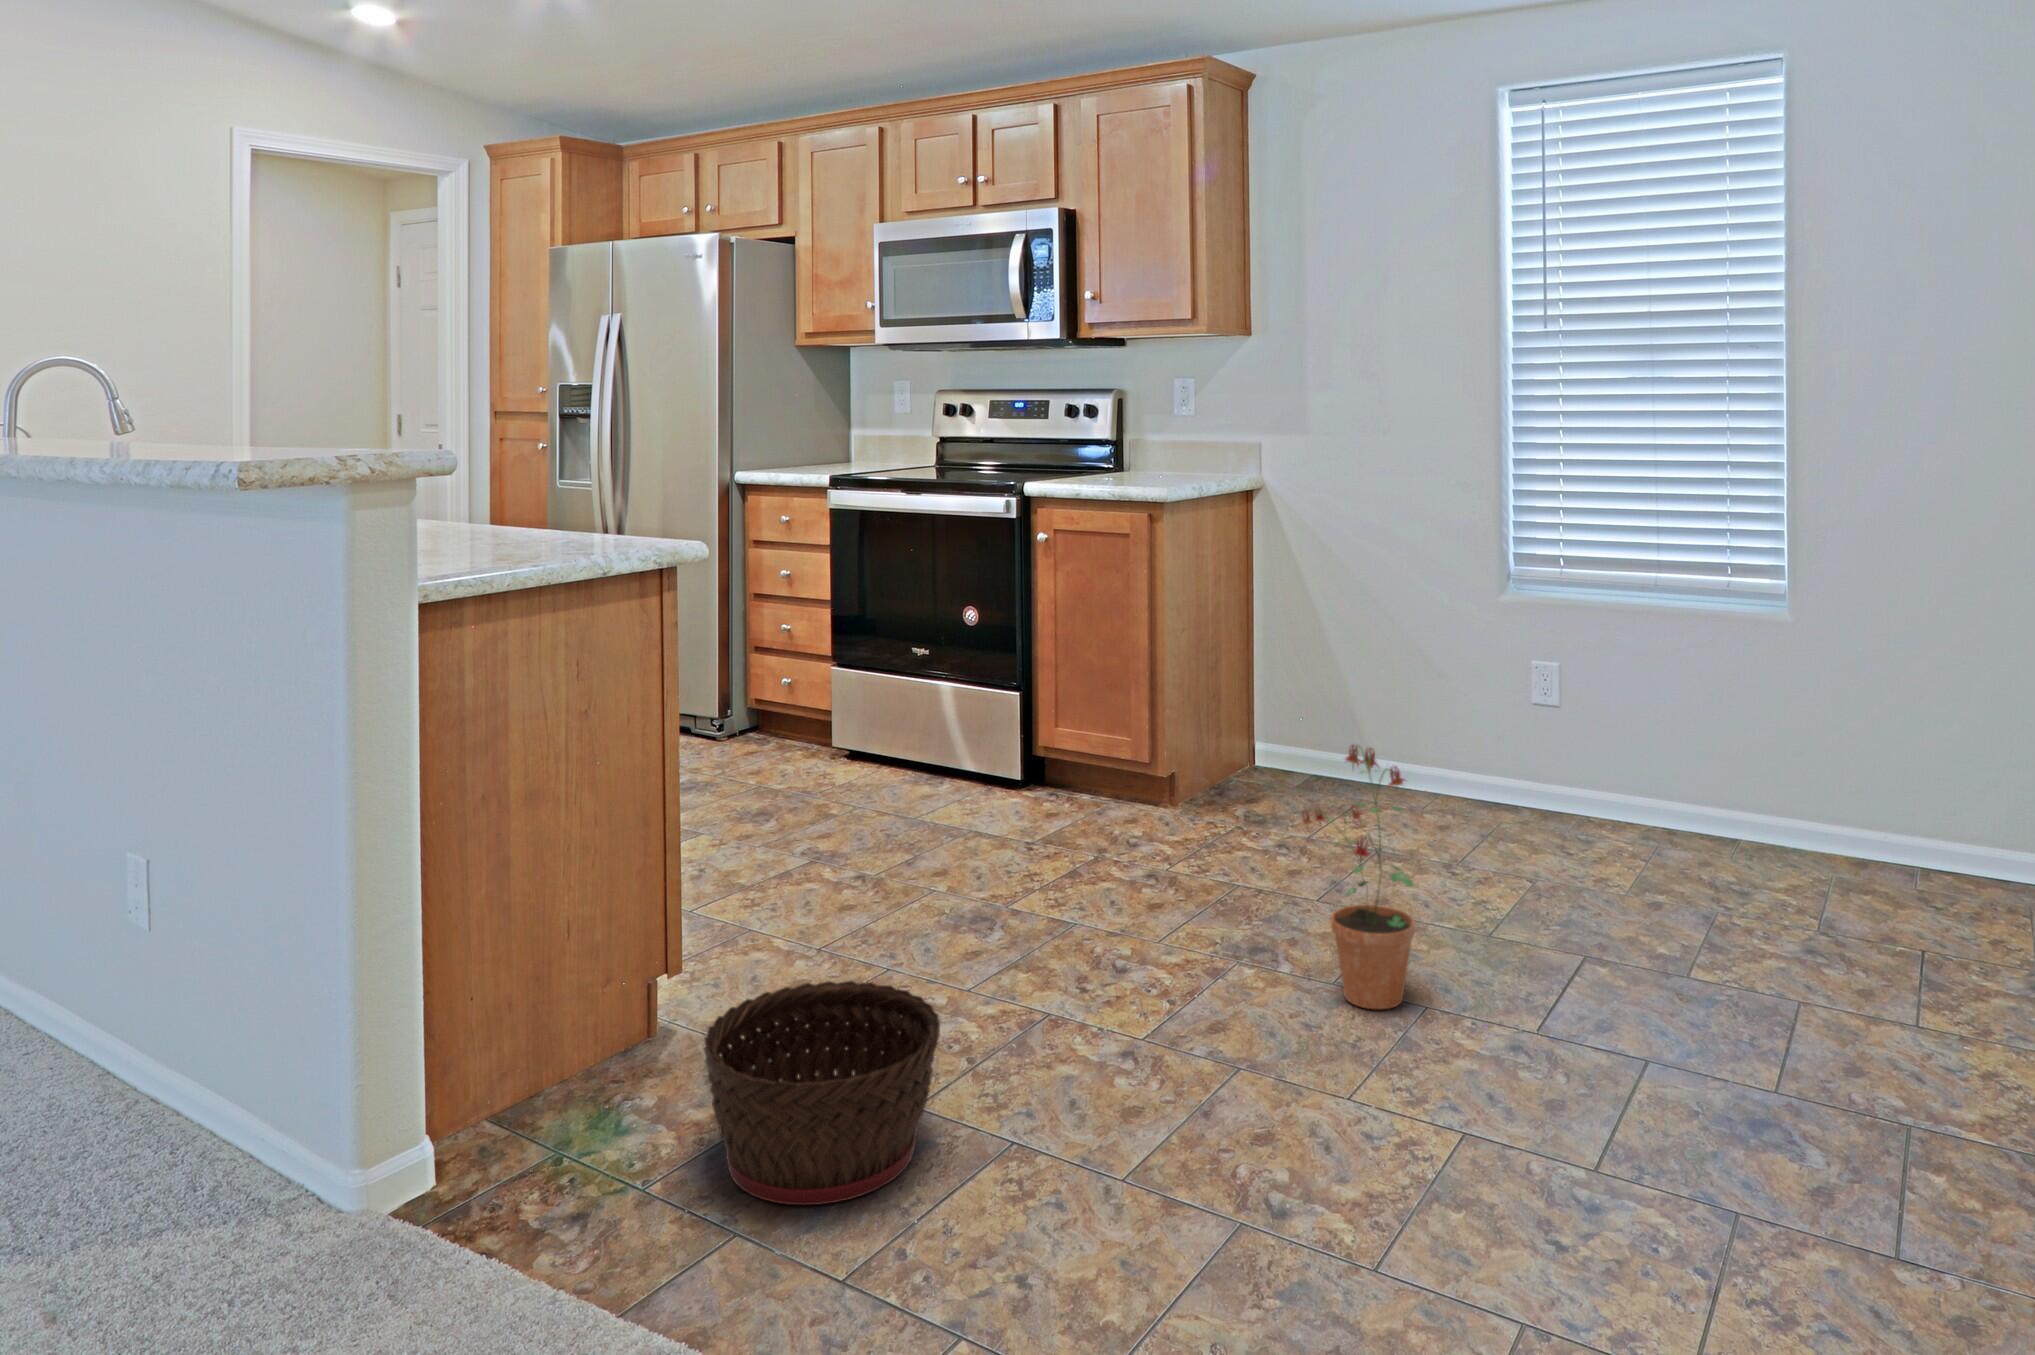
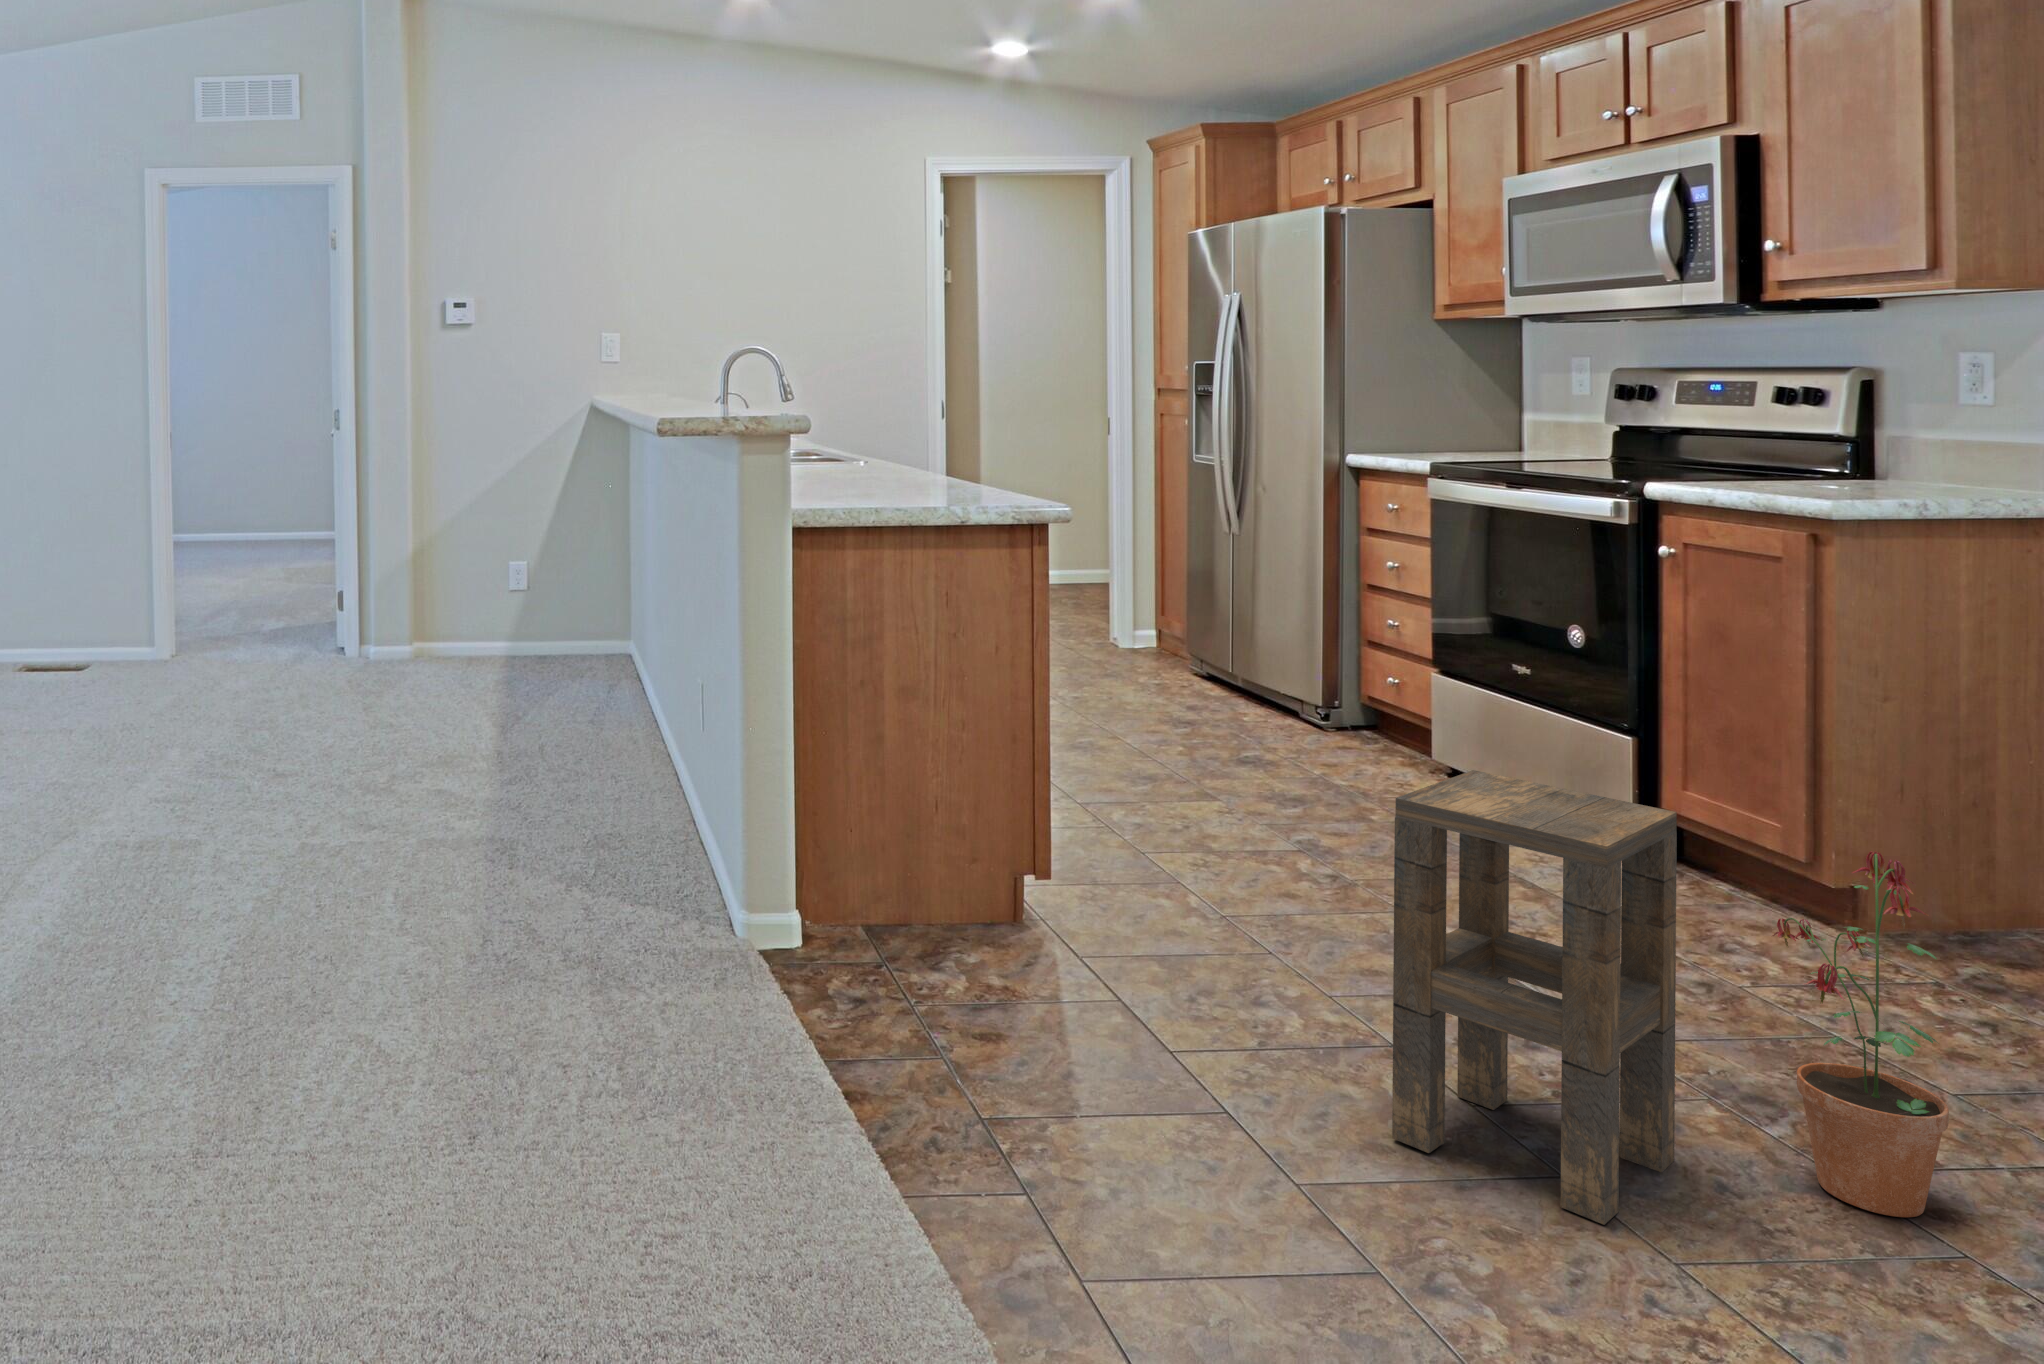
side table: none [1133,746,1305,1102] -> present [1392,770,1677,1225]
basket: present [703,981,940,1205] -> none [948,894,1168,1082]

